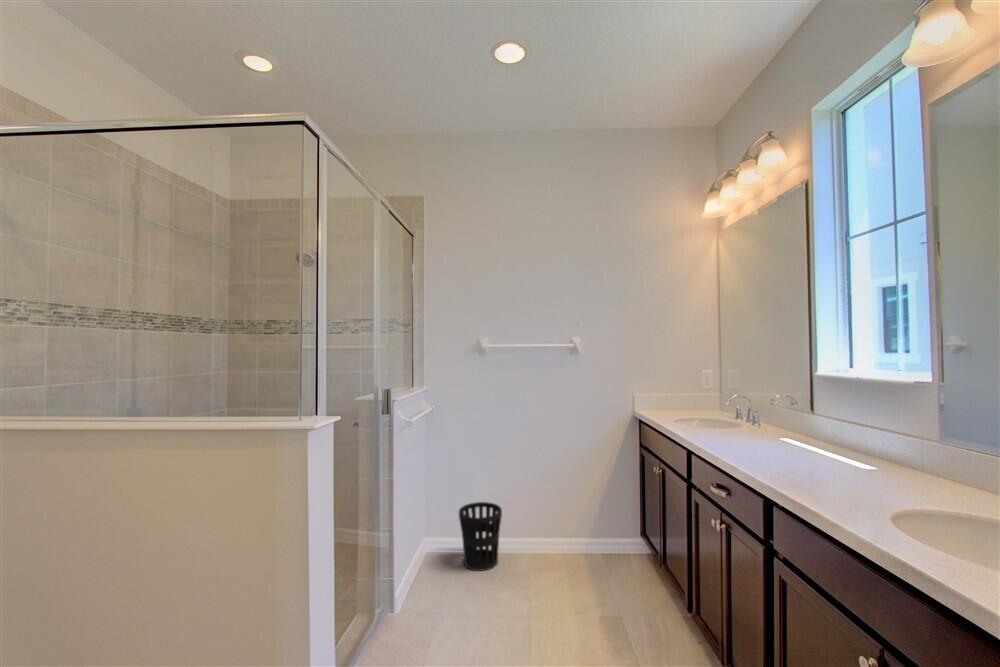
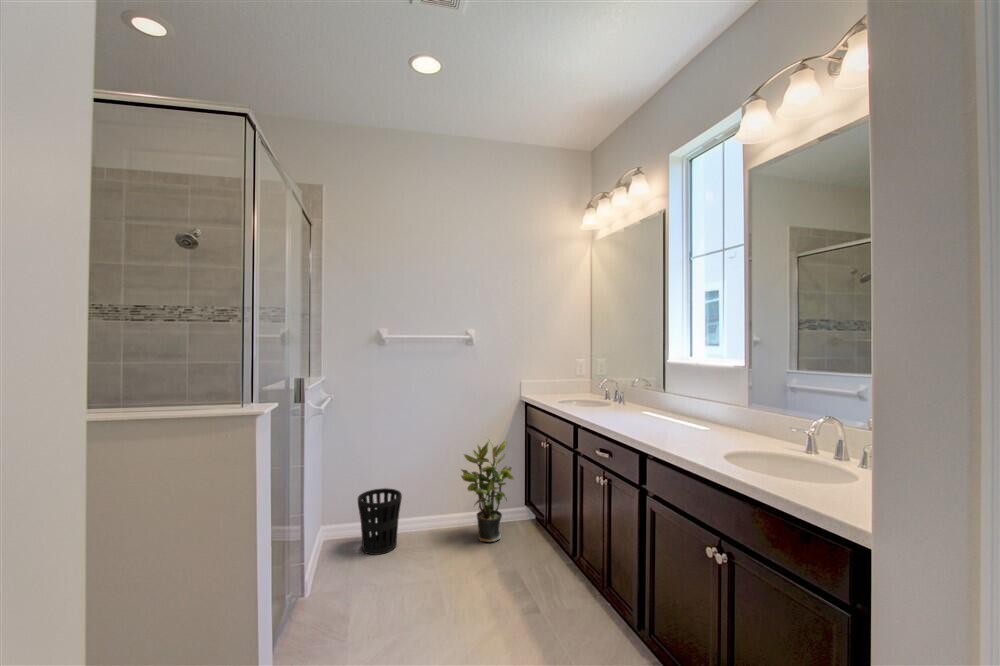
potted plant: none [561,456,622,574] -> present [461,439,513,542]

